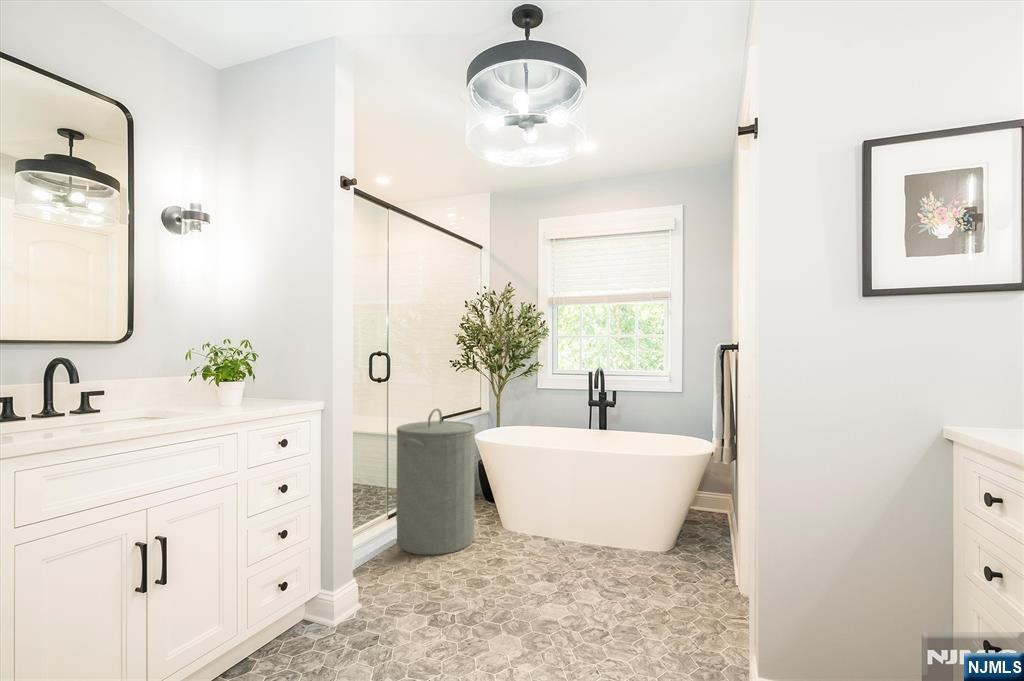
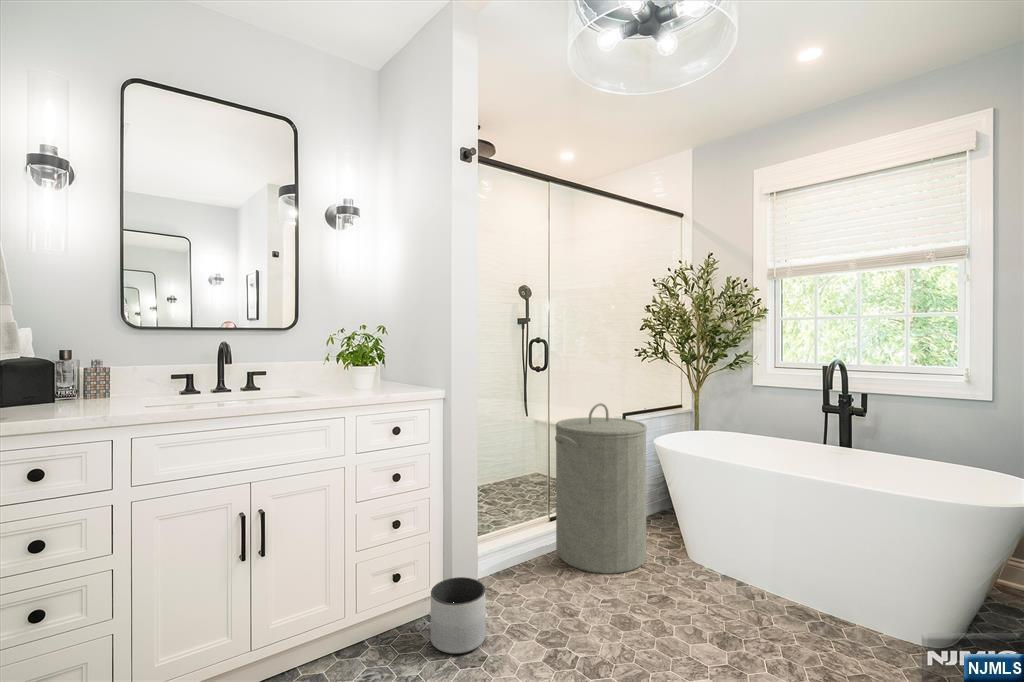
planter: none [318,574,372,642] -> present [430,577,486,654]

